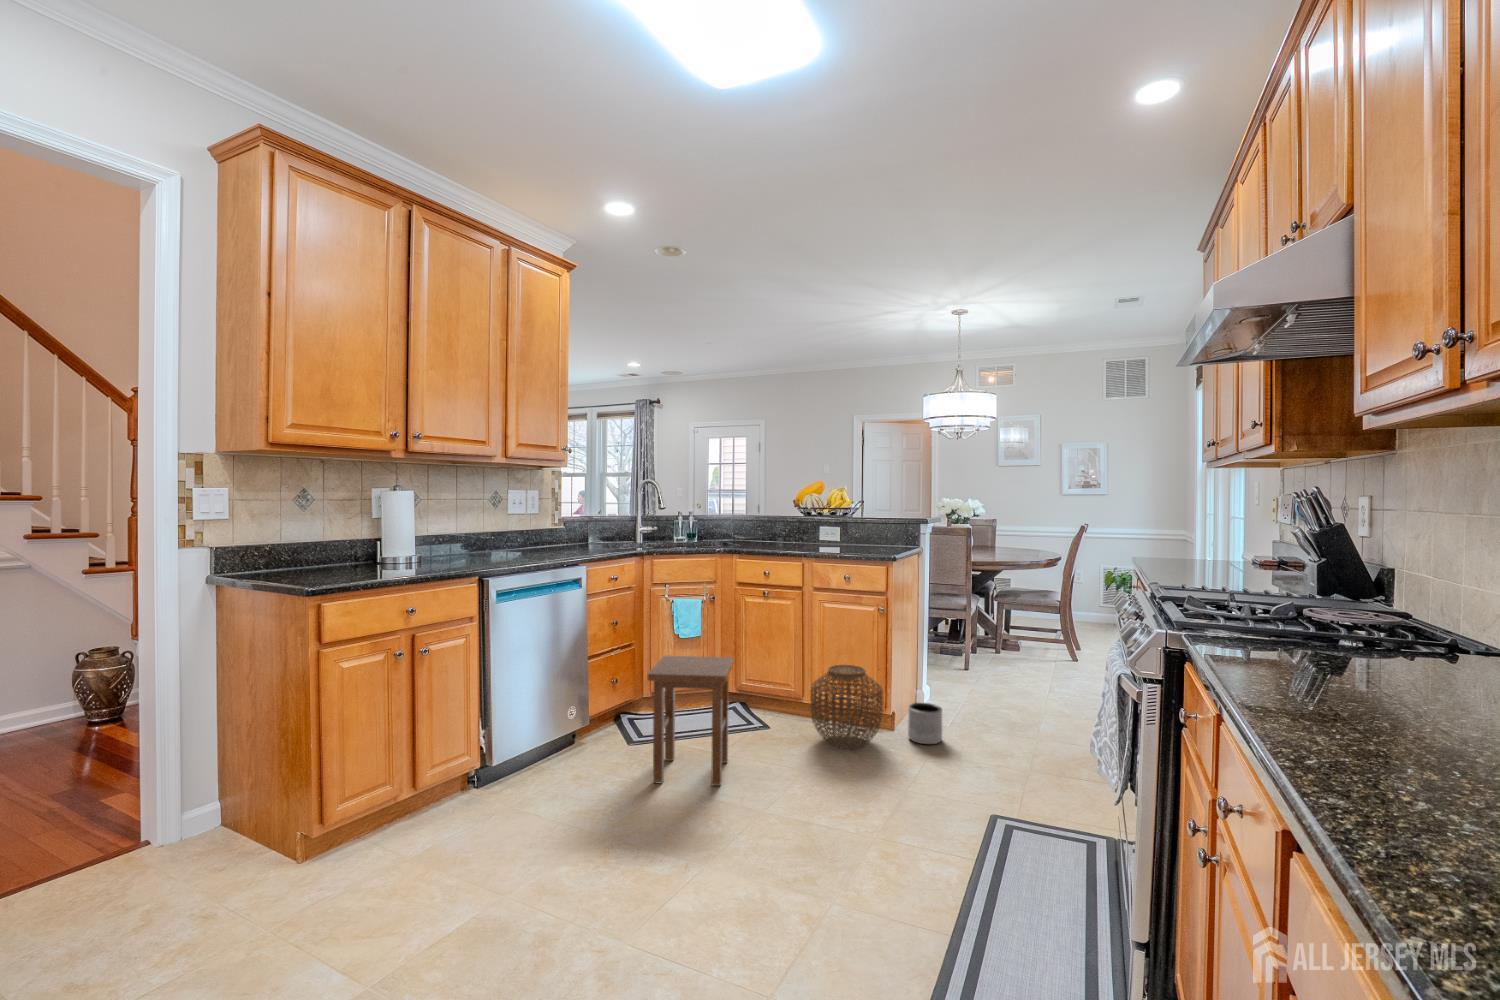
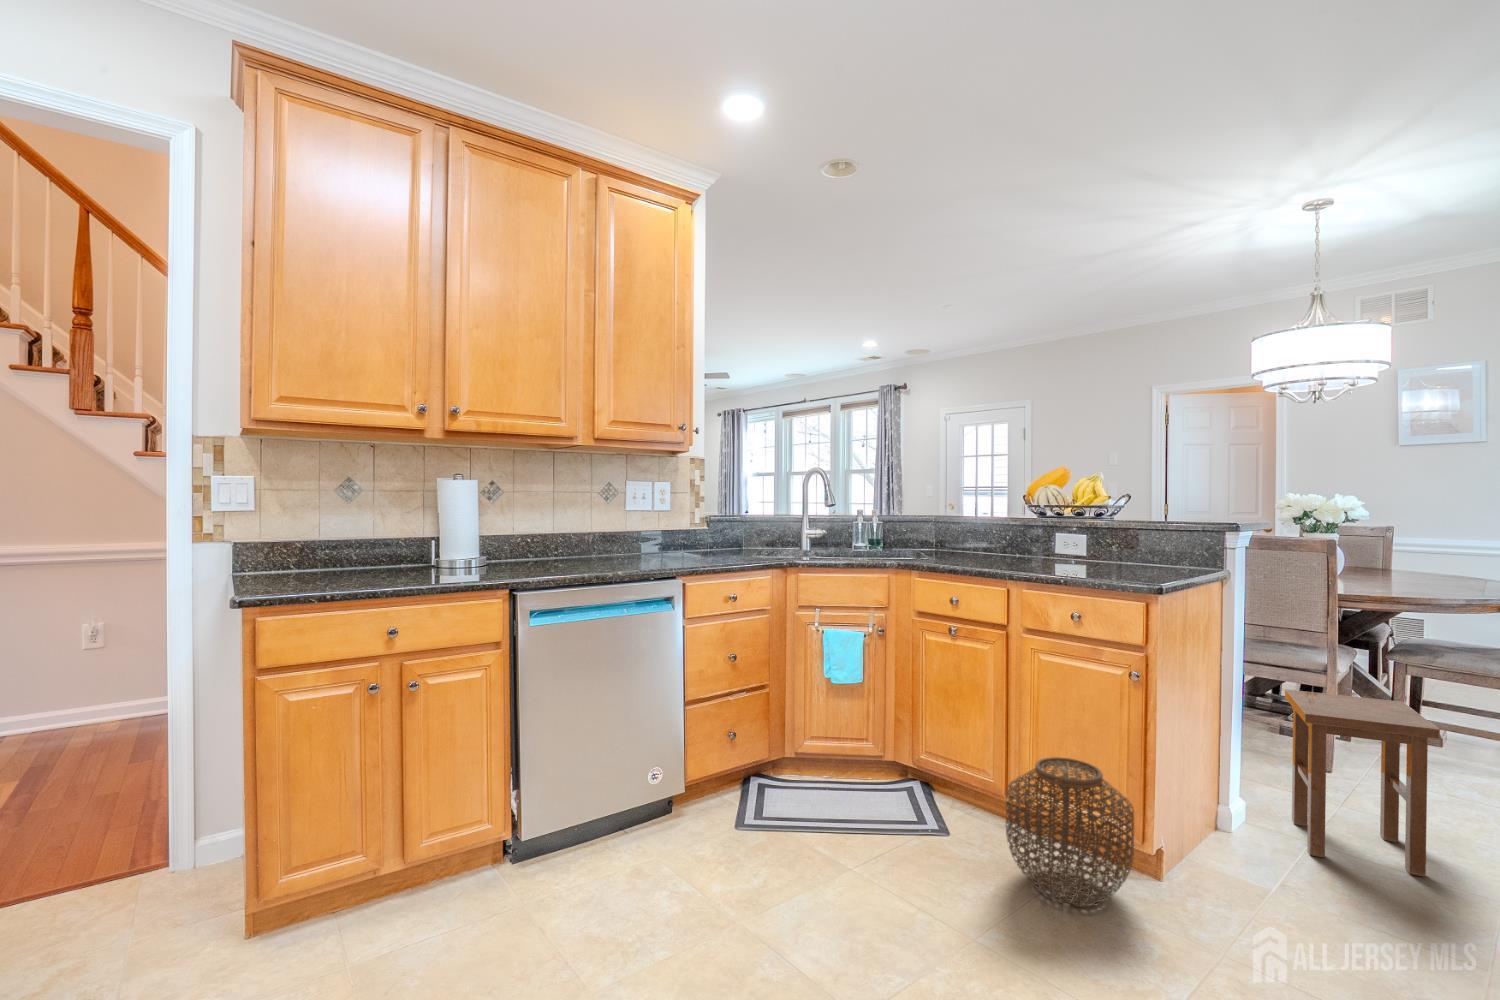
stool: present [647,656,734,786] -> present [1285,689,1440,877]
planter: present [908,703,942,744] -> none [1187,841,1257,925]

